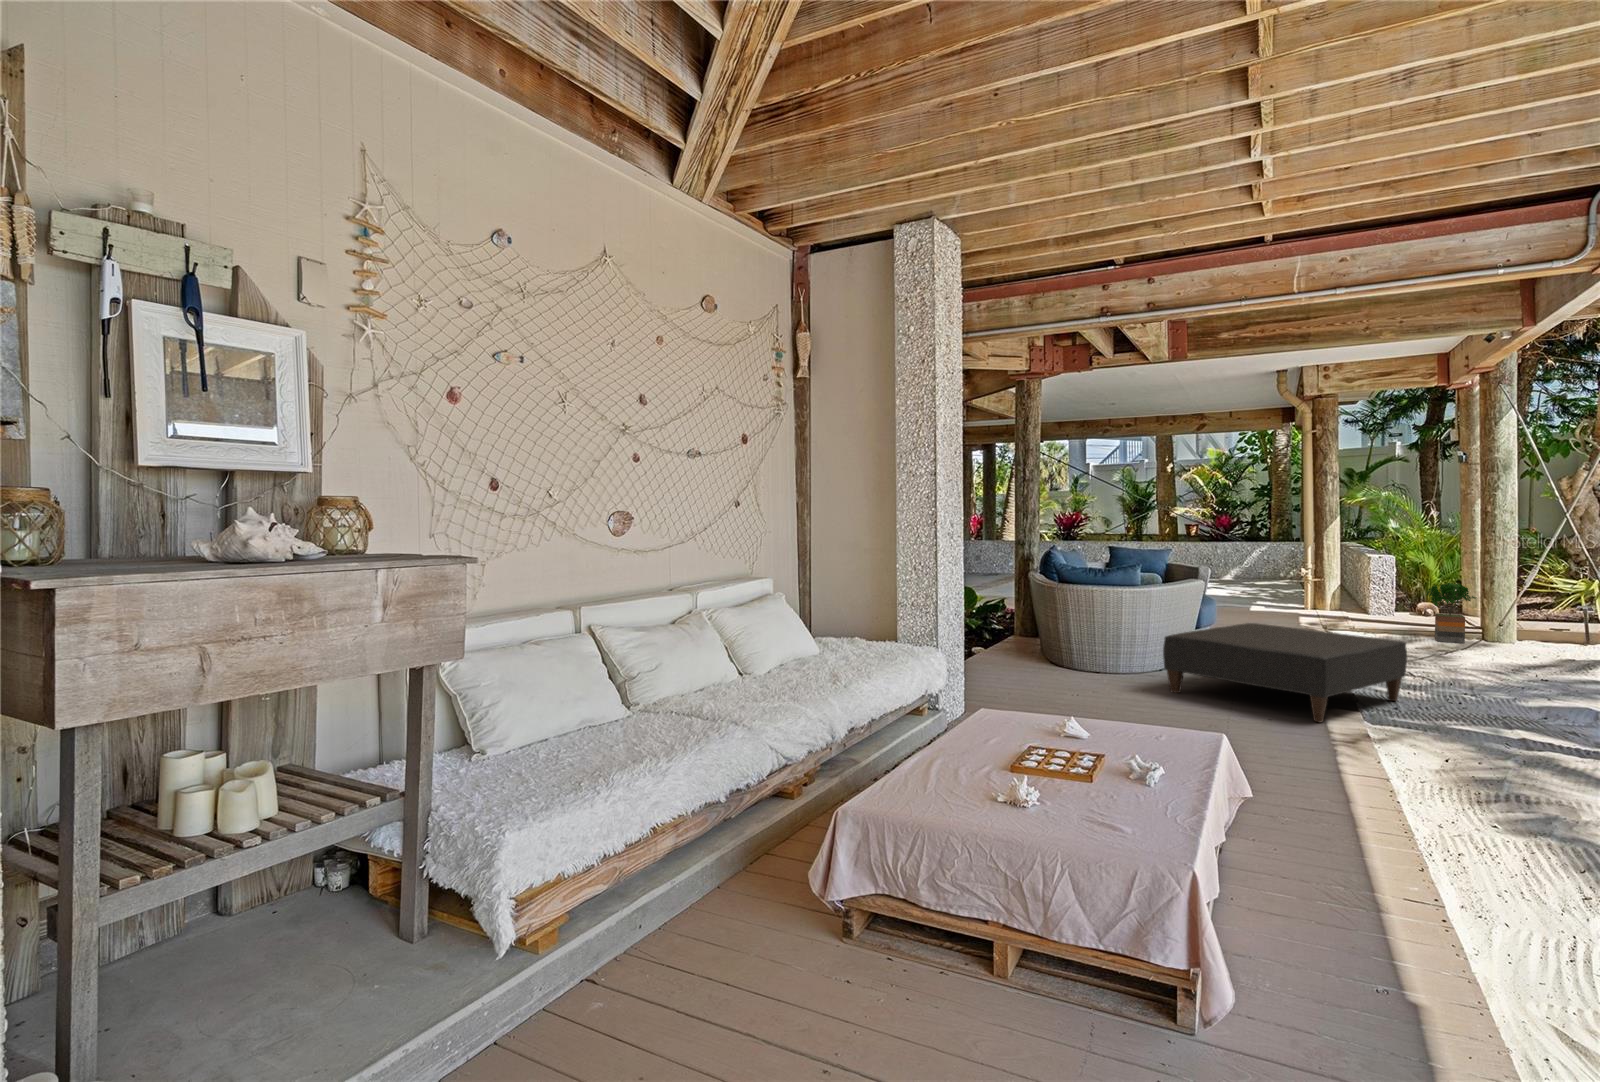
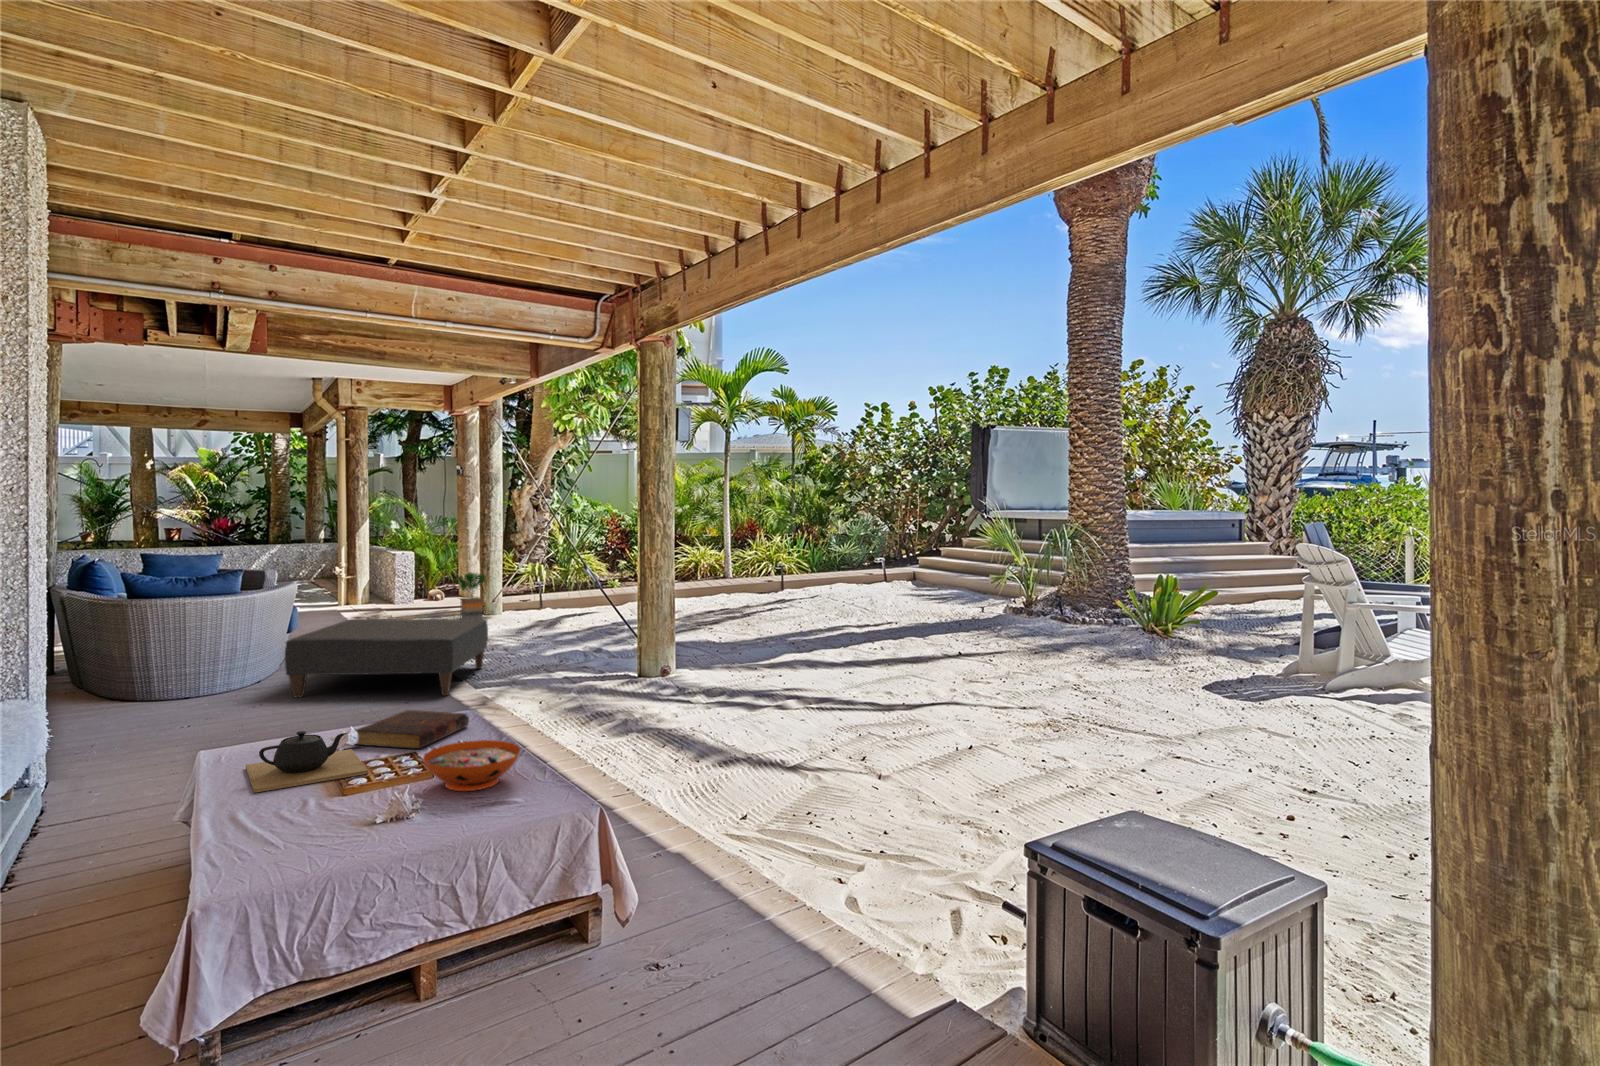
teapot: none [959,713,1063,767] -> present [246,731,368,793]
book: none [1074,719,1194,760] -> present [355,710,469,749]
decorative bowl: none [1063,759,1166,815] -> present [423,740,520,791]

